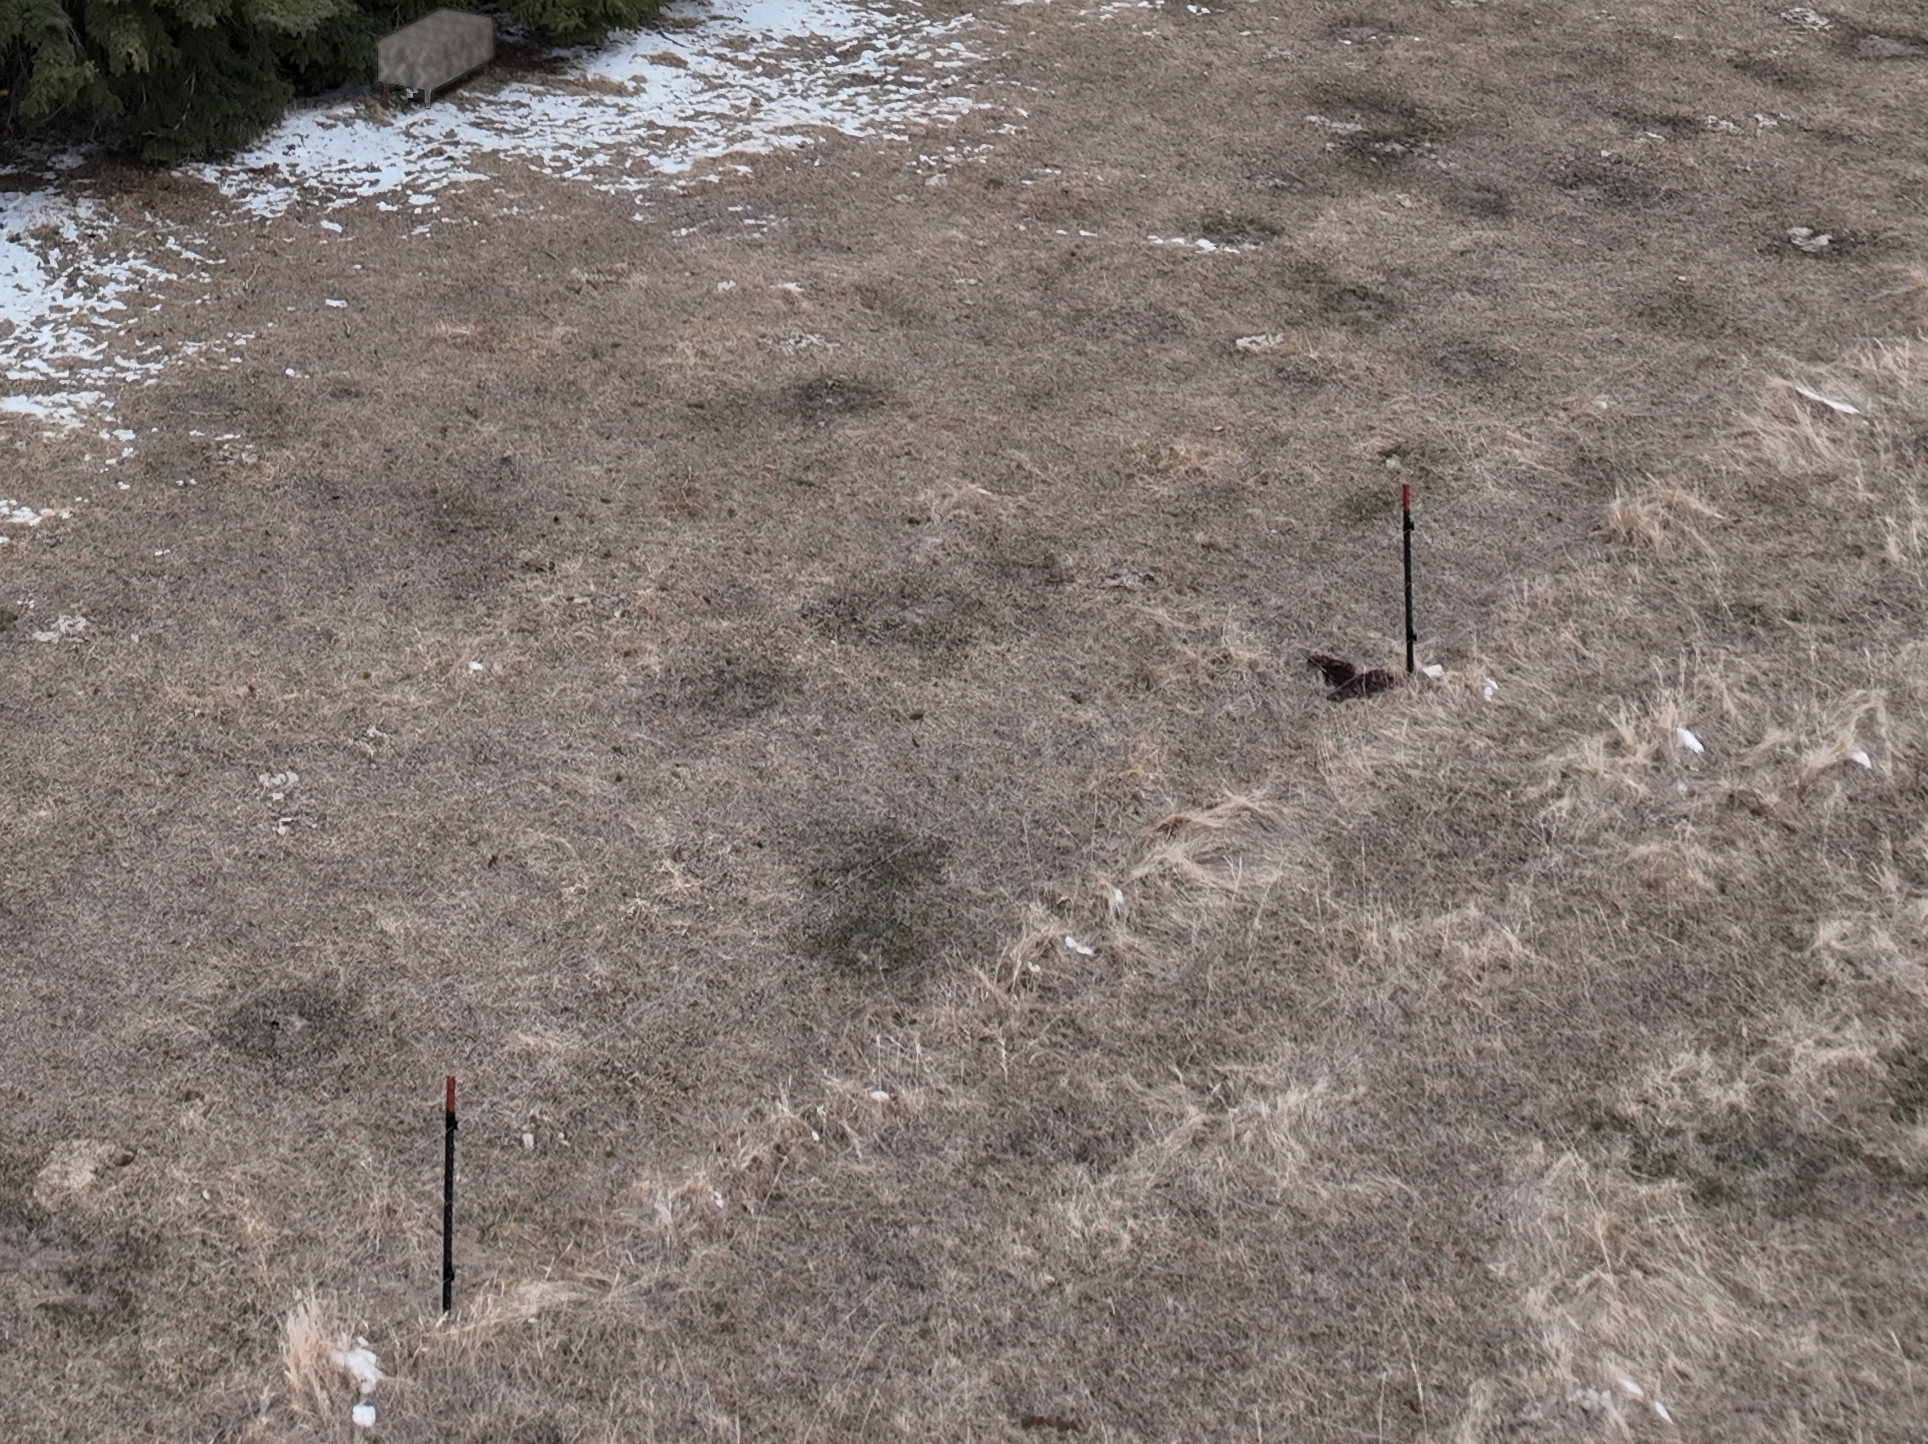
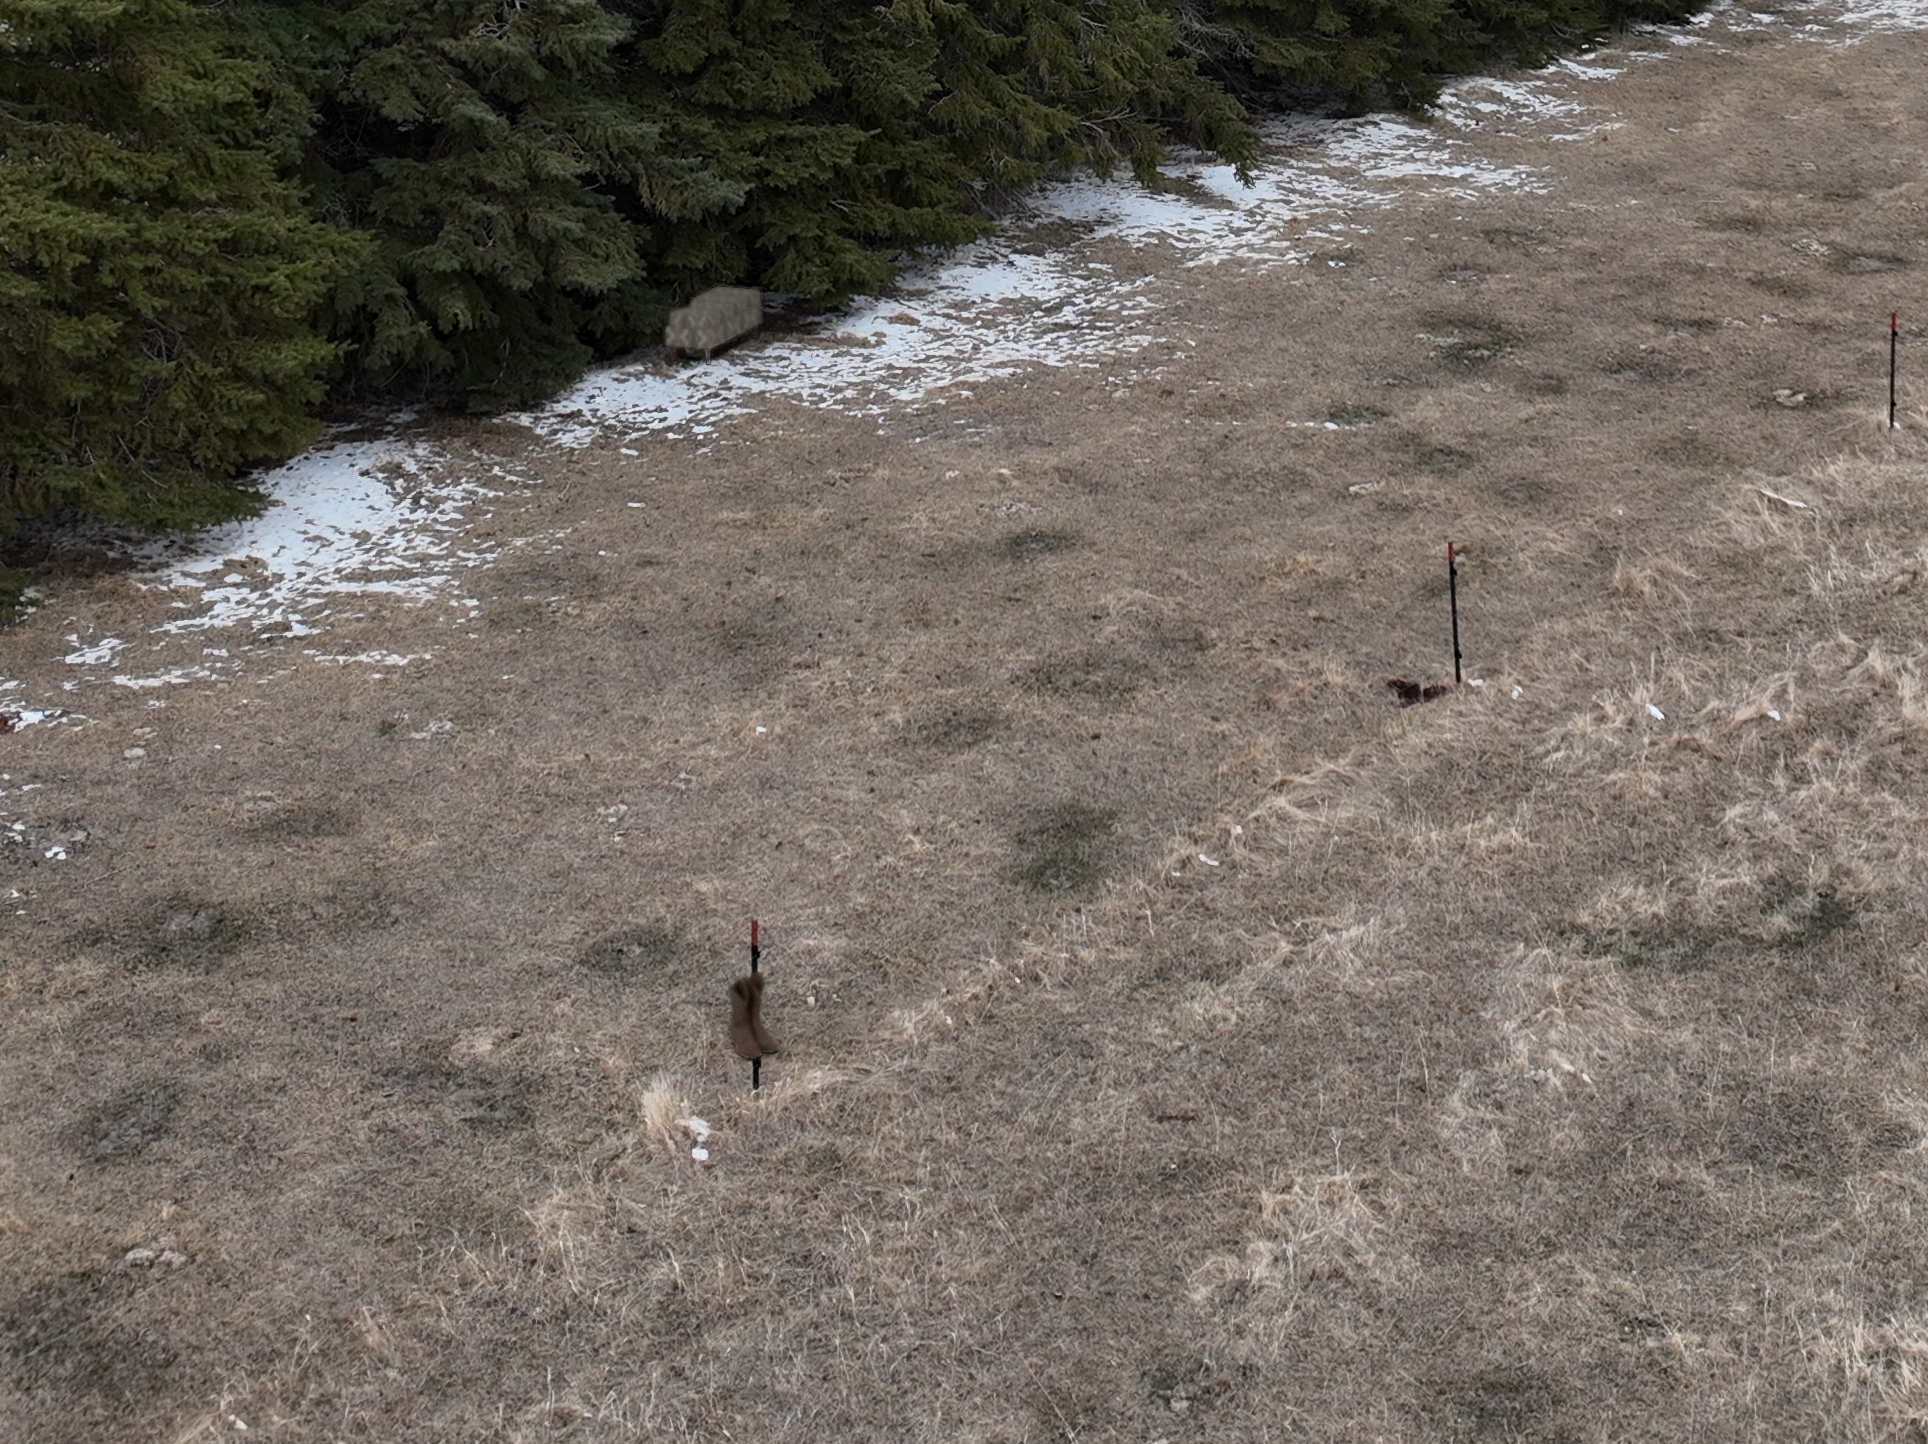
boots: none [420,1223,493,1372] -> present [728,972,778,1059]

